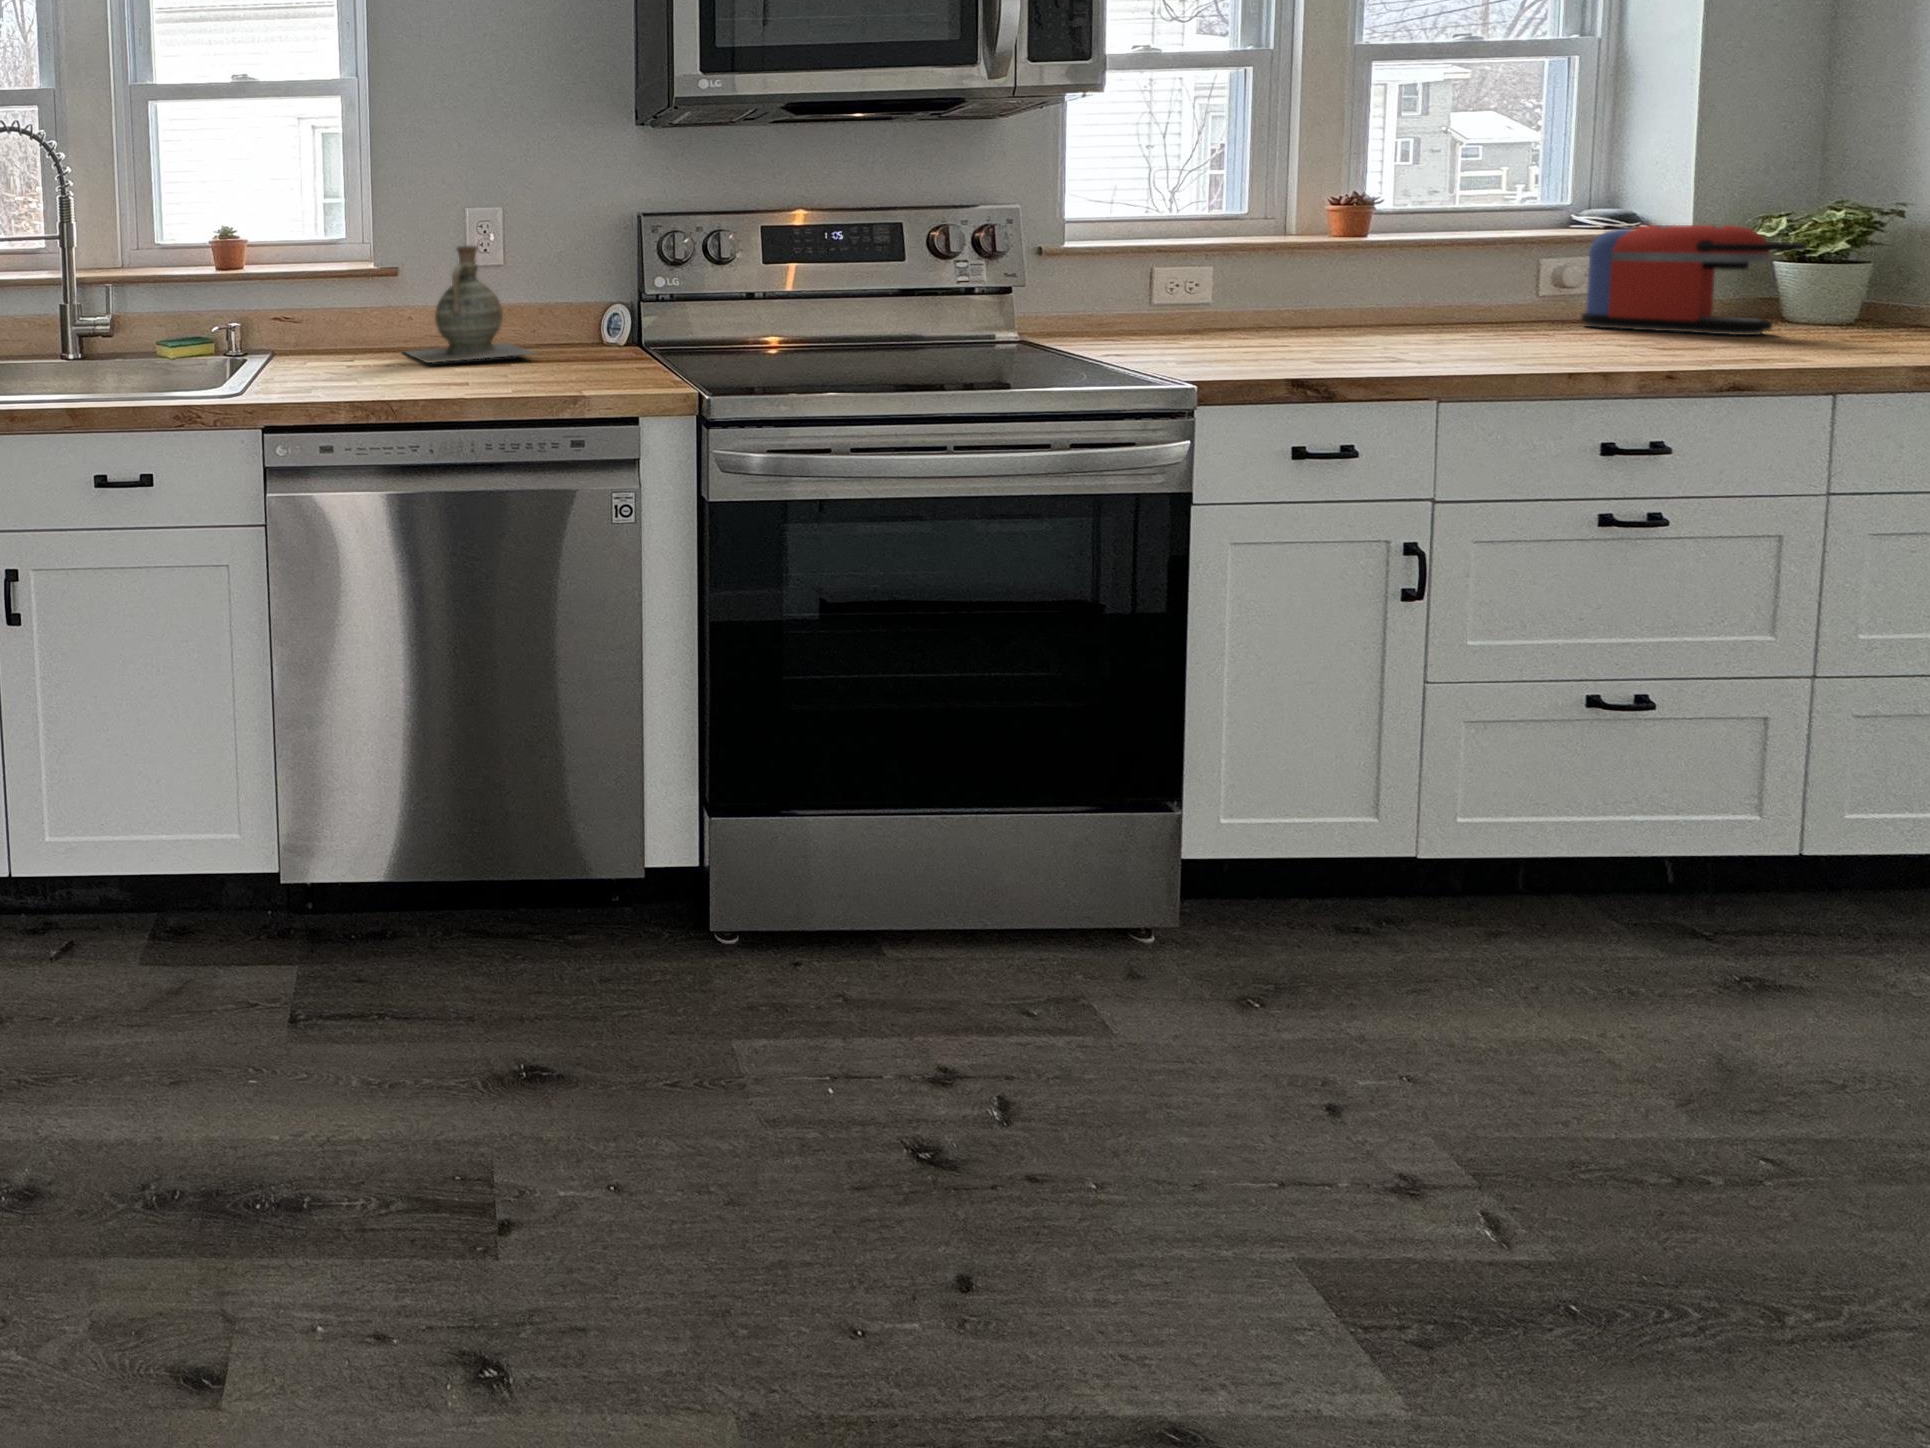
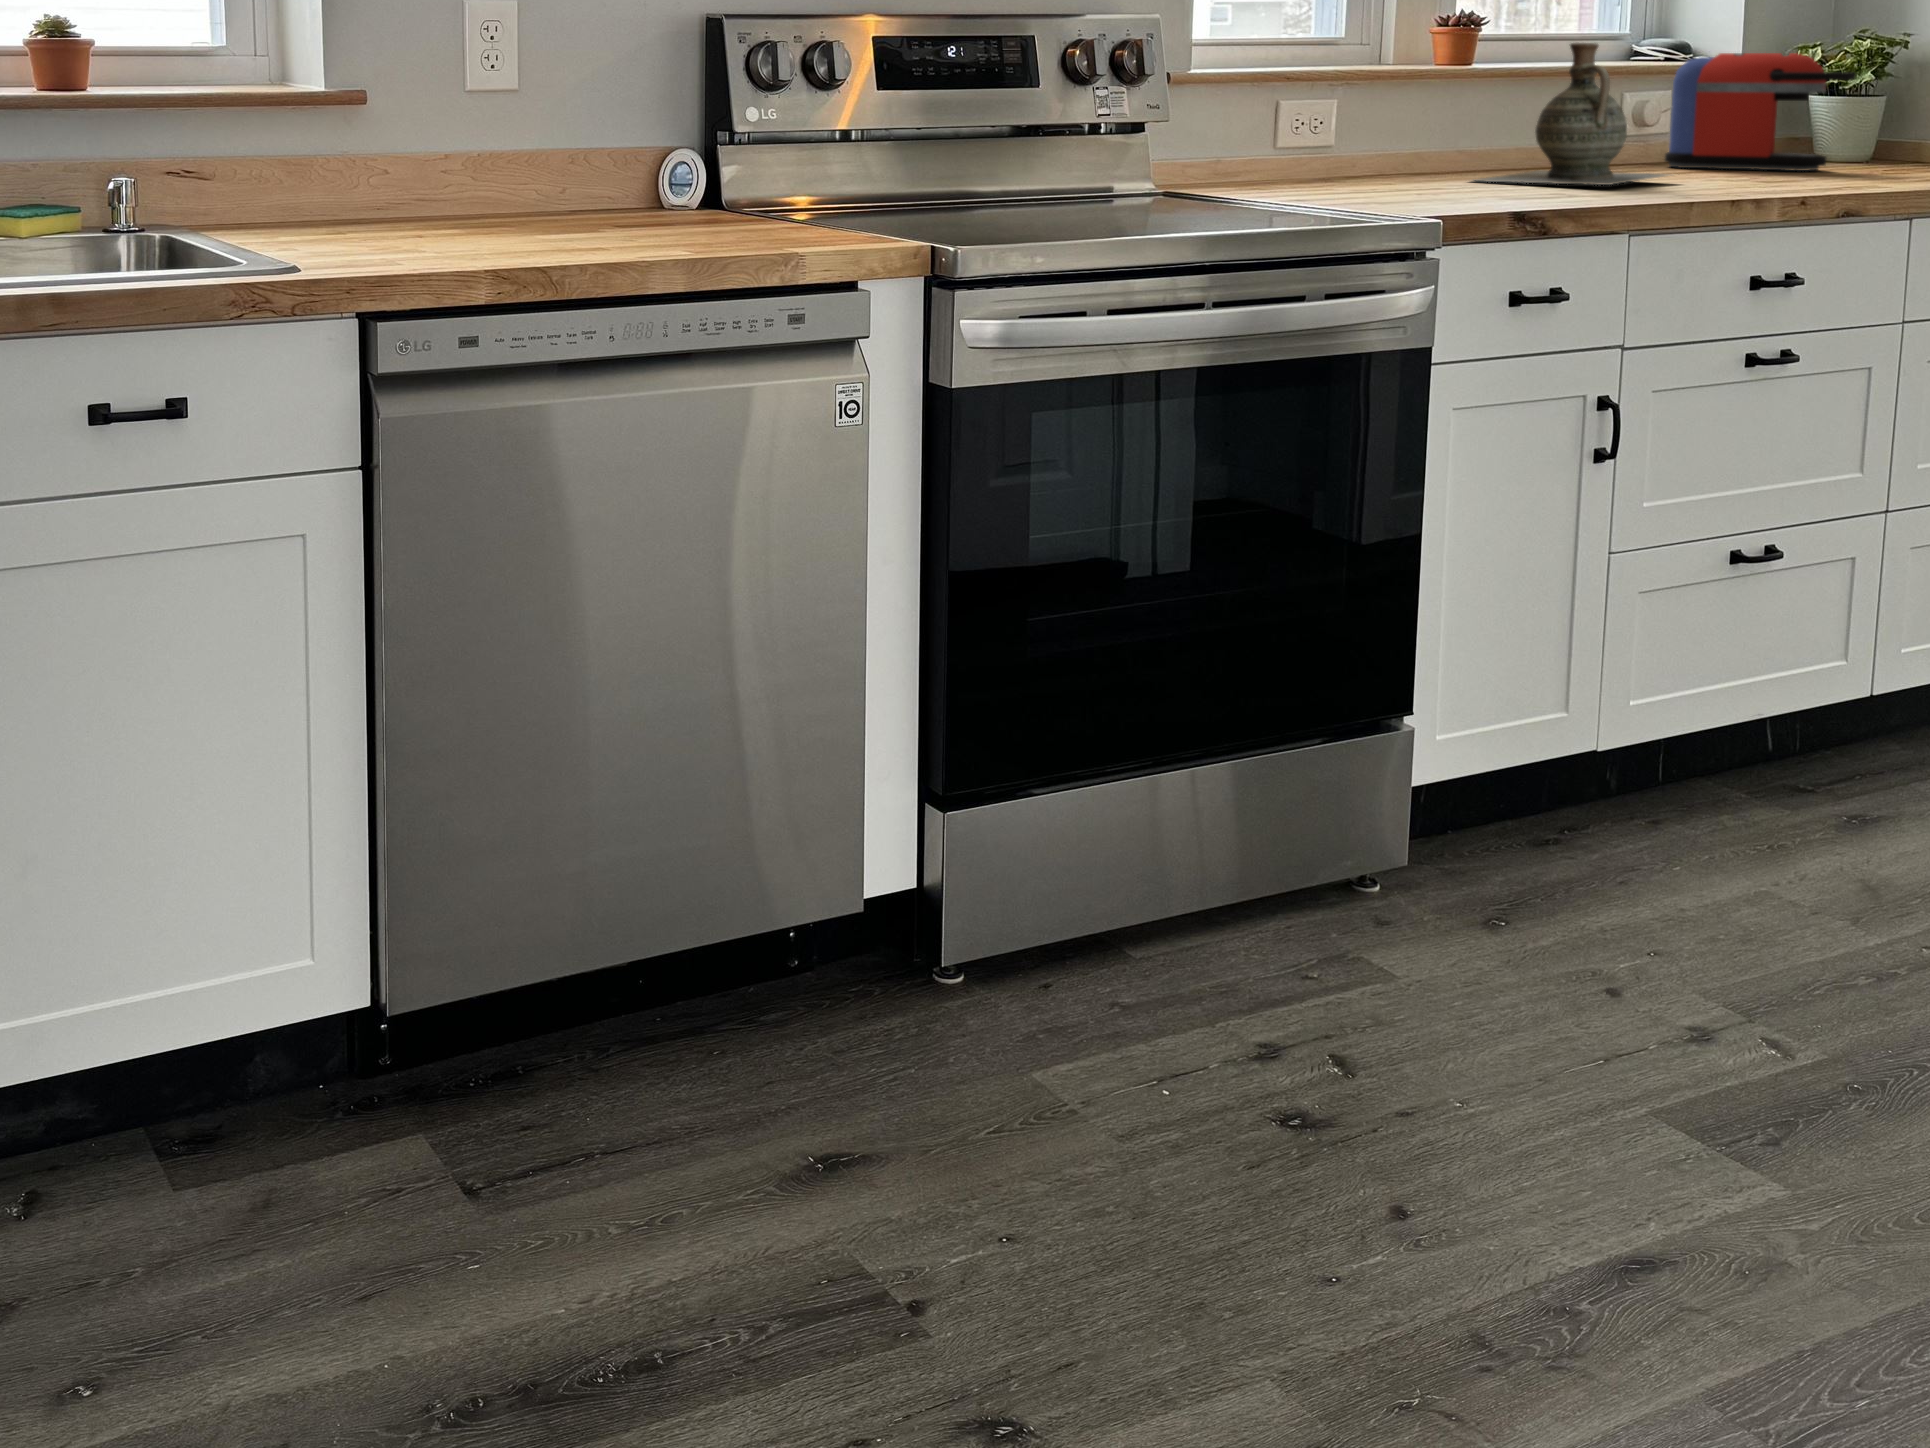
ceramic jug: present [406,246,534,363] -> present [1473,43,1669,185]

